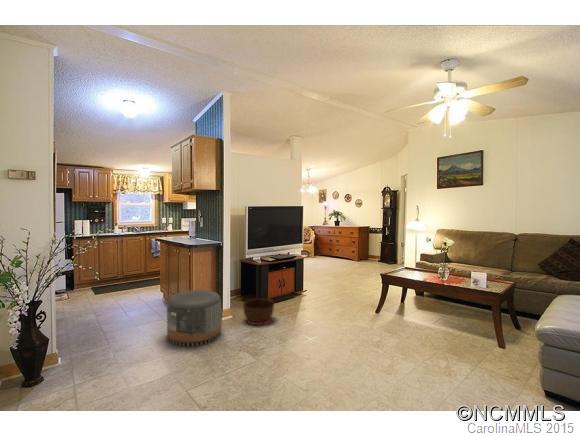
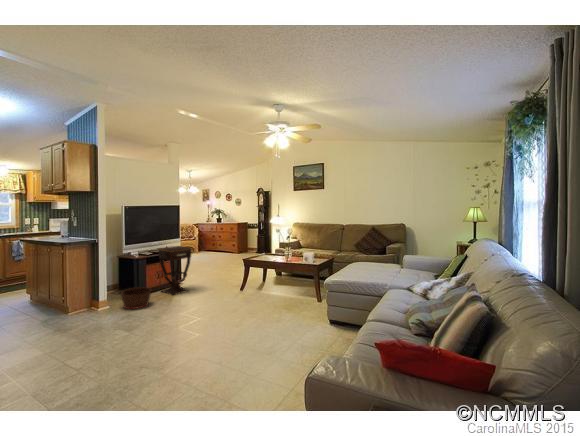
side table: none [281,252,318,311] -> present [159,246,191,295]
pouf: present [167,290,222,346] -> none [42,283,99,332]

